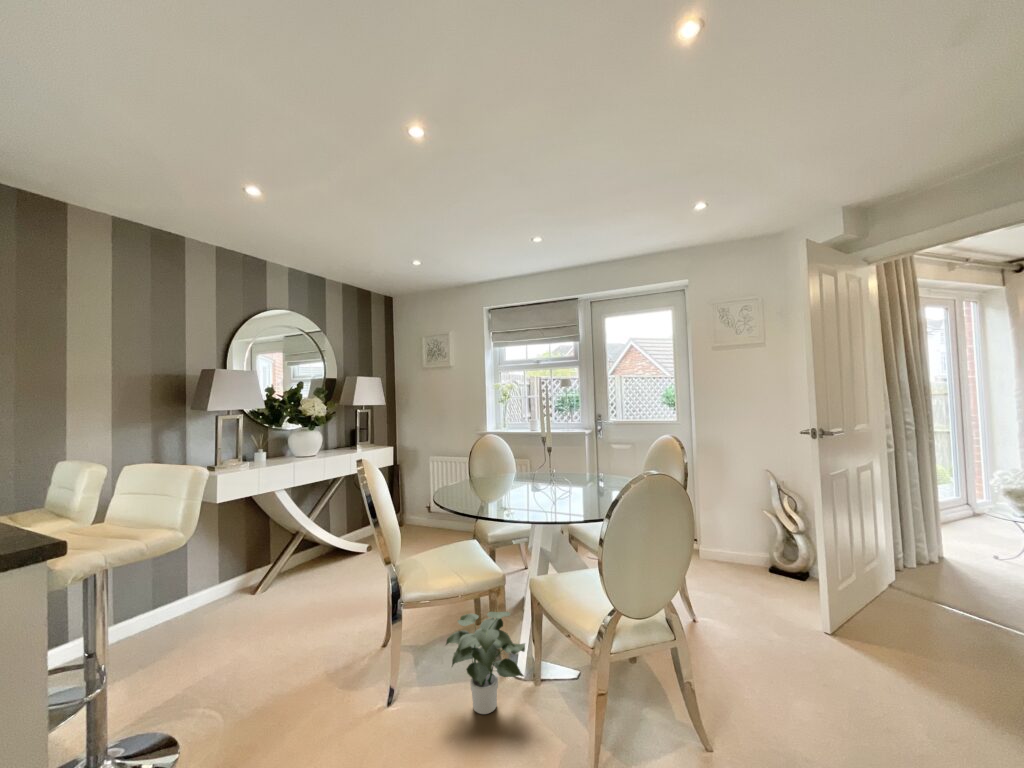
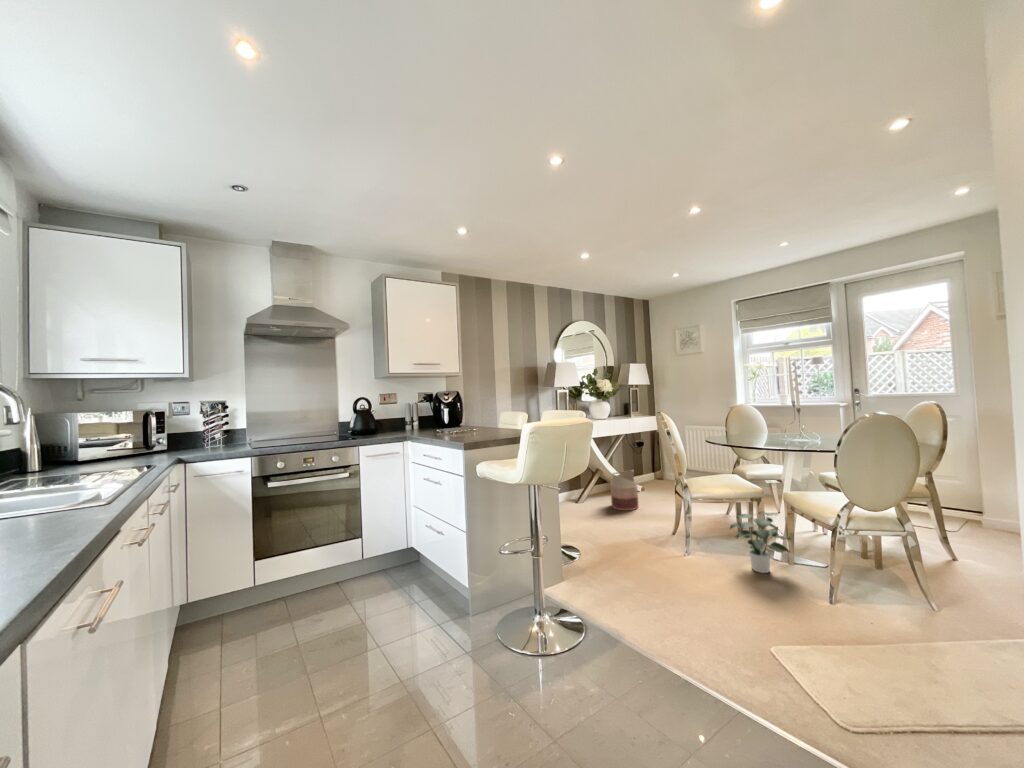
basket: none [305,533,347,601] -> present [611,470,638,510]

